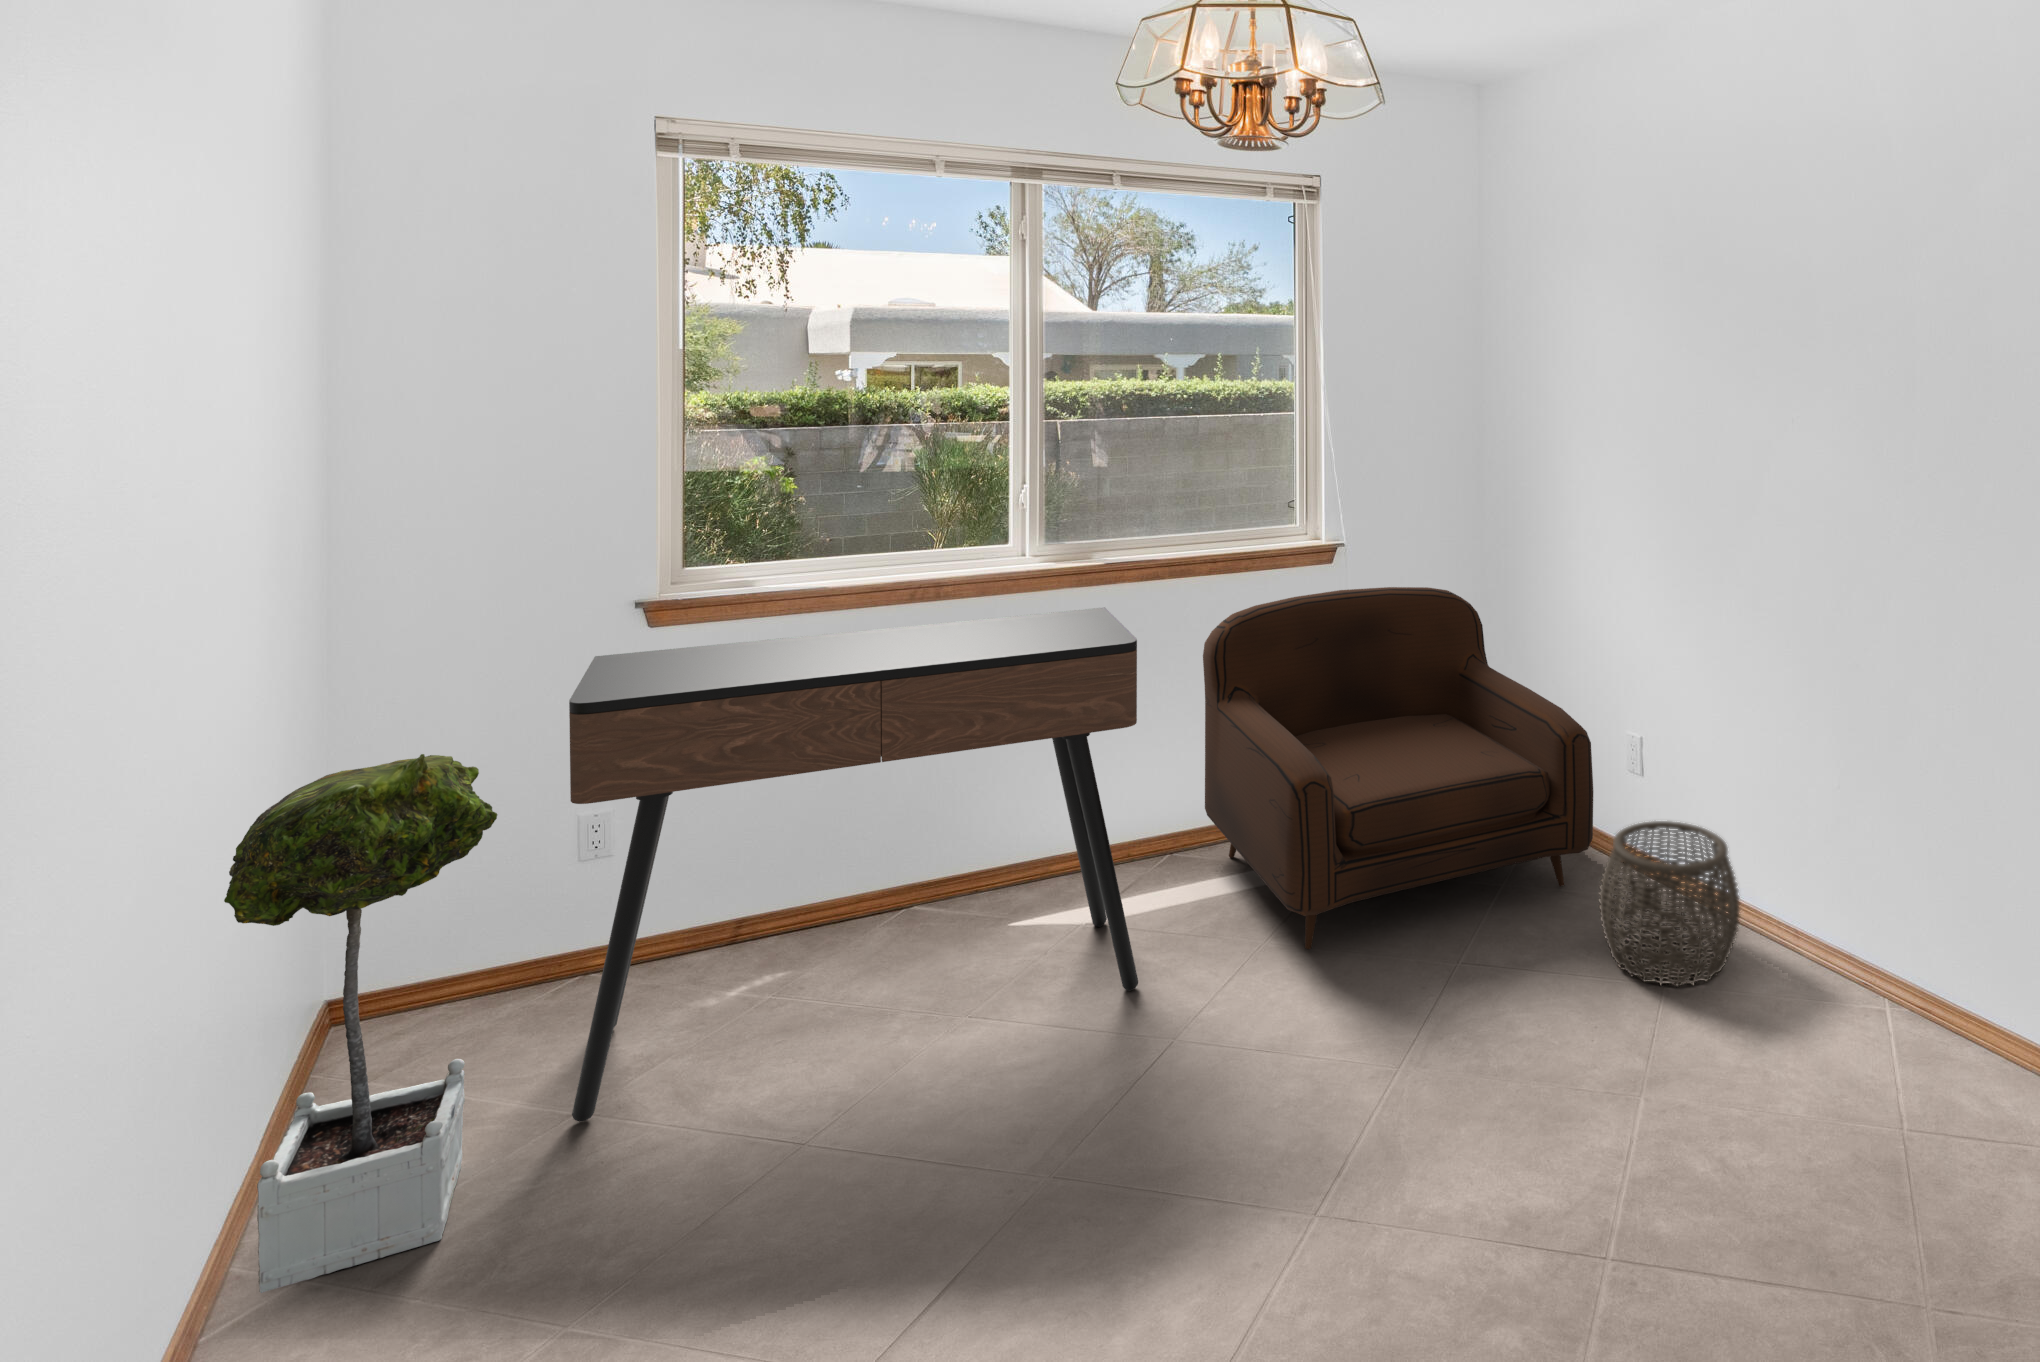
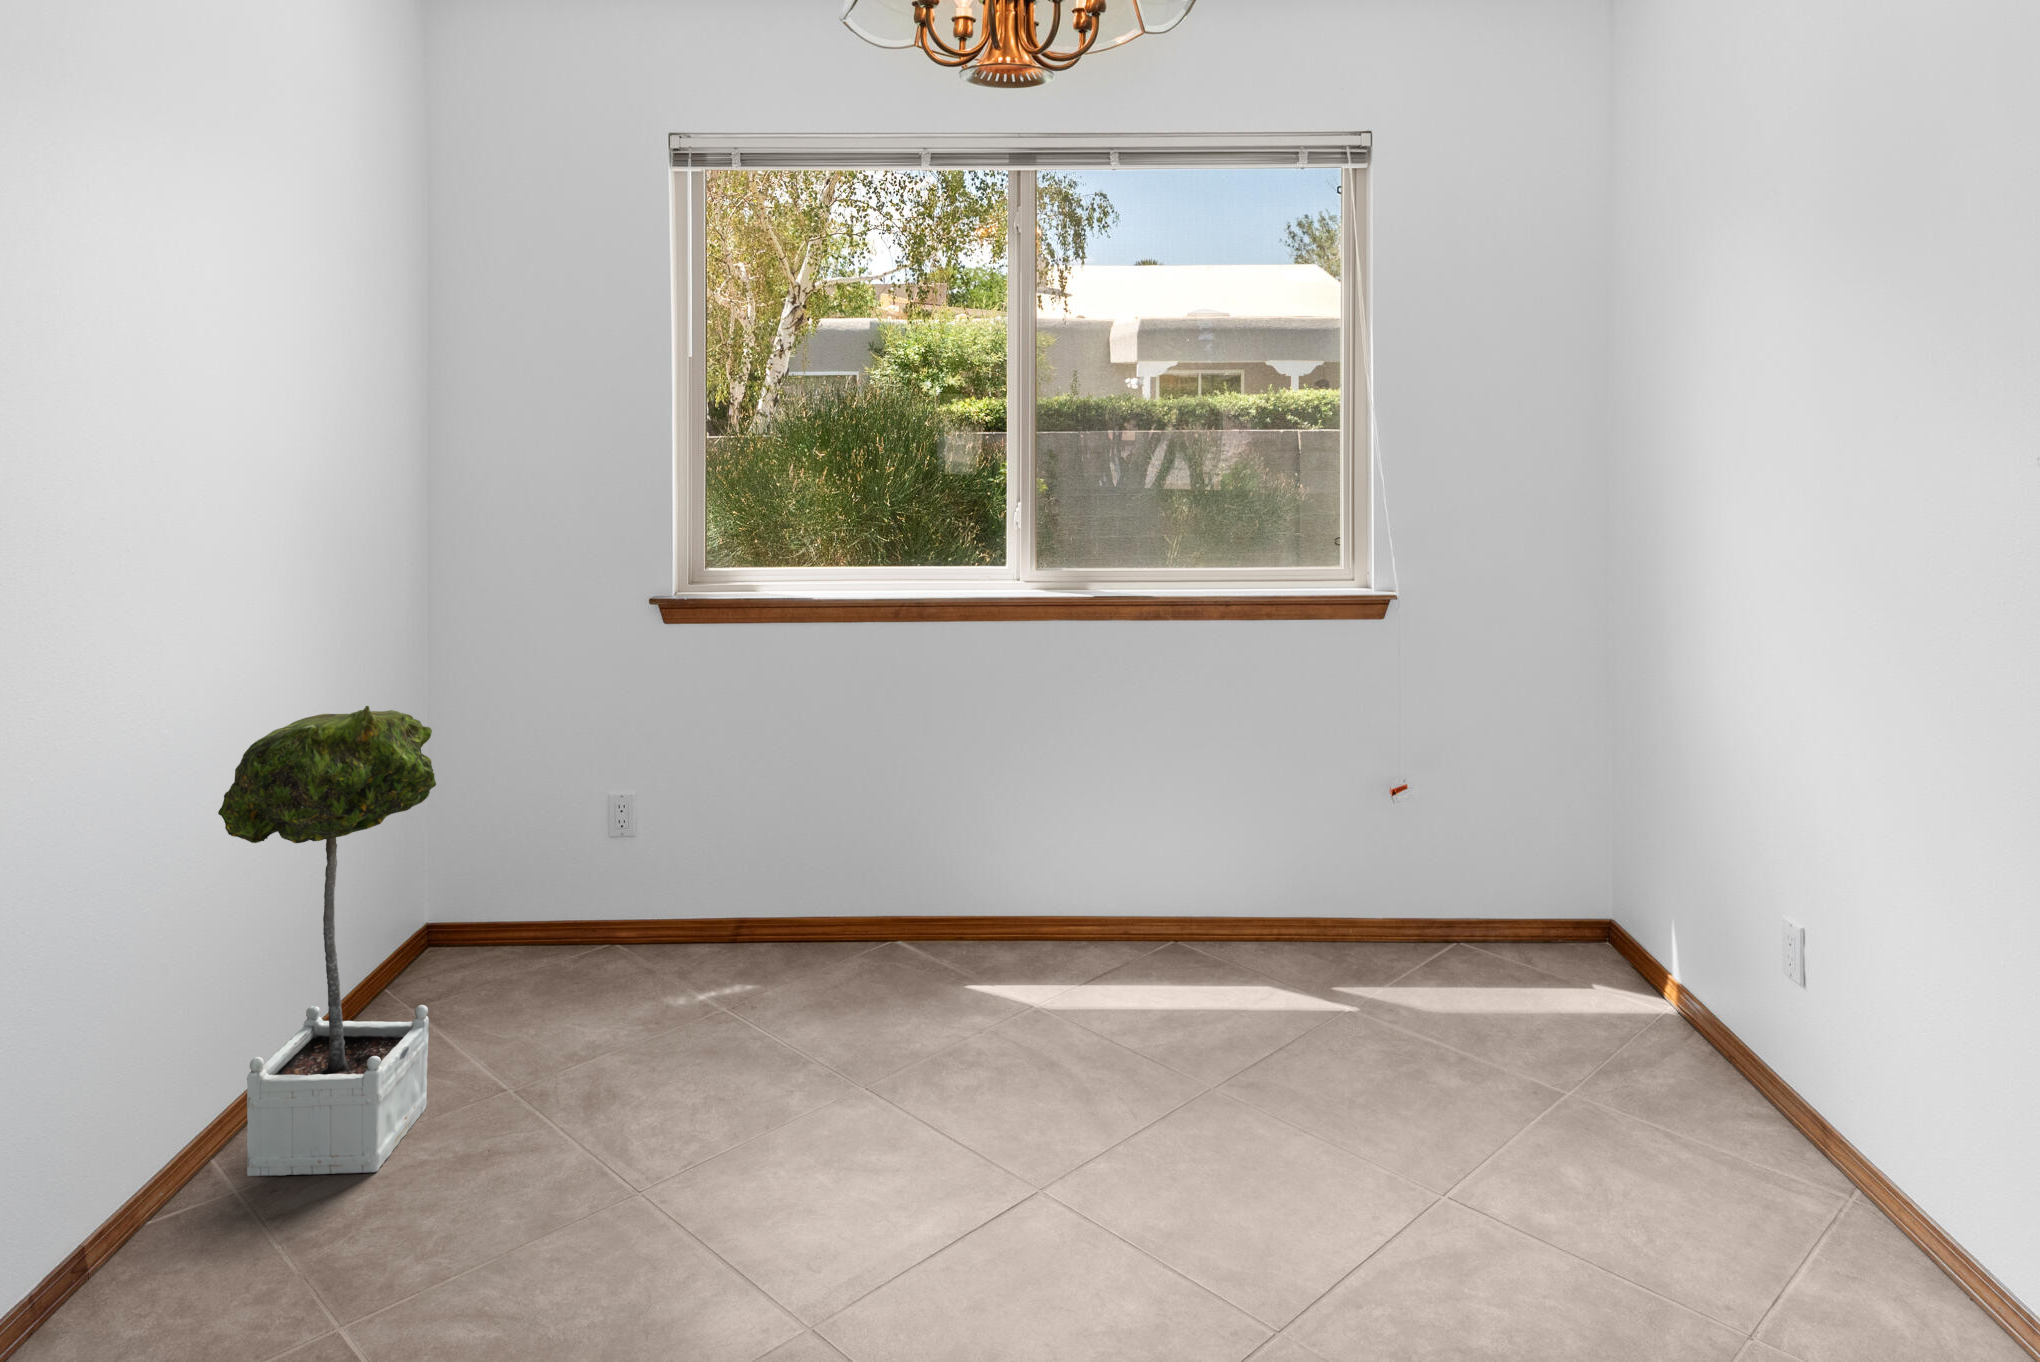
armchair: present [1203,587,1593,949] -> none [1209,657,1706,1102]
console table: present [569,607,1138,1122] -> none [517,642,1069,1099]
woven basket: present [1599,821,1740,986] -> none [1670,1029,1909,1297]

